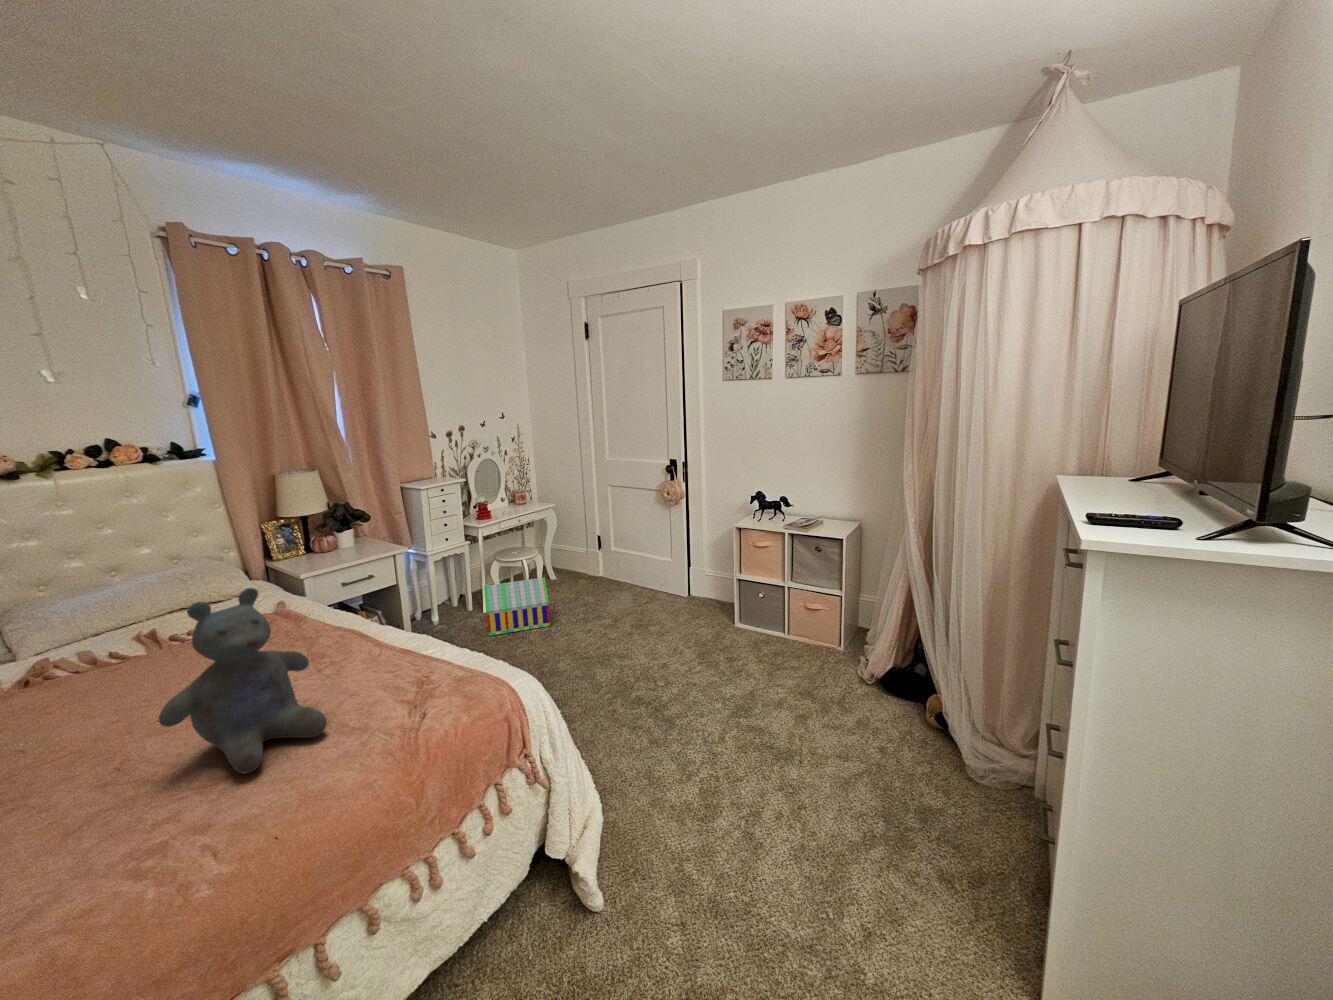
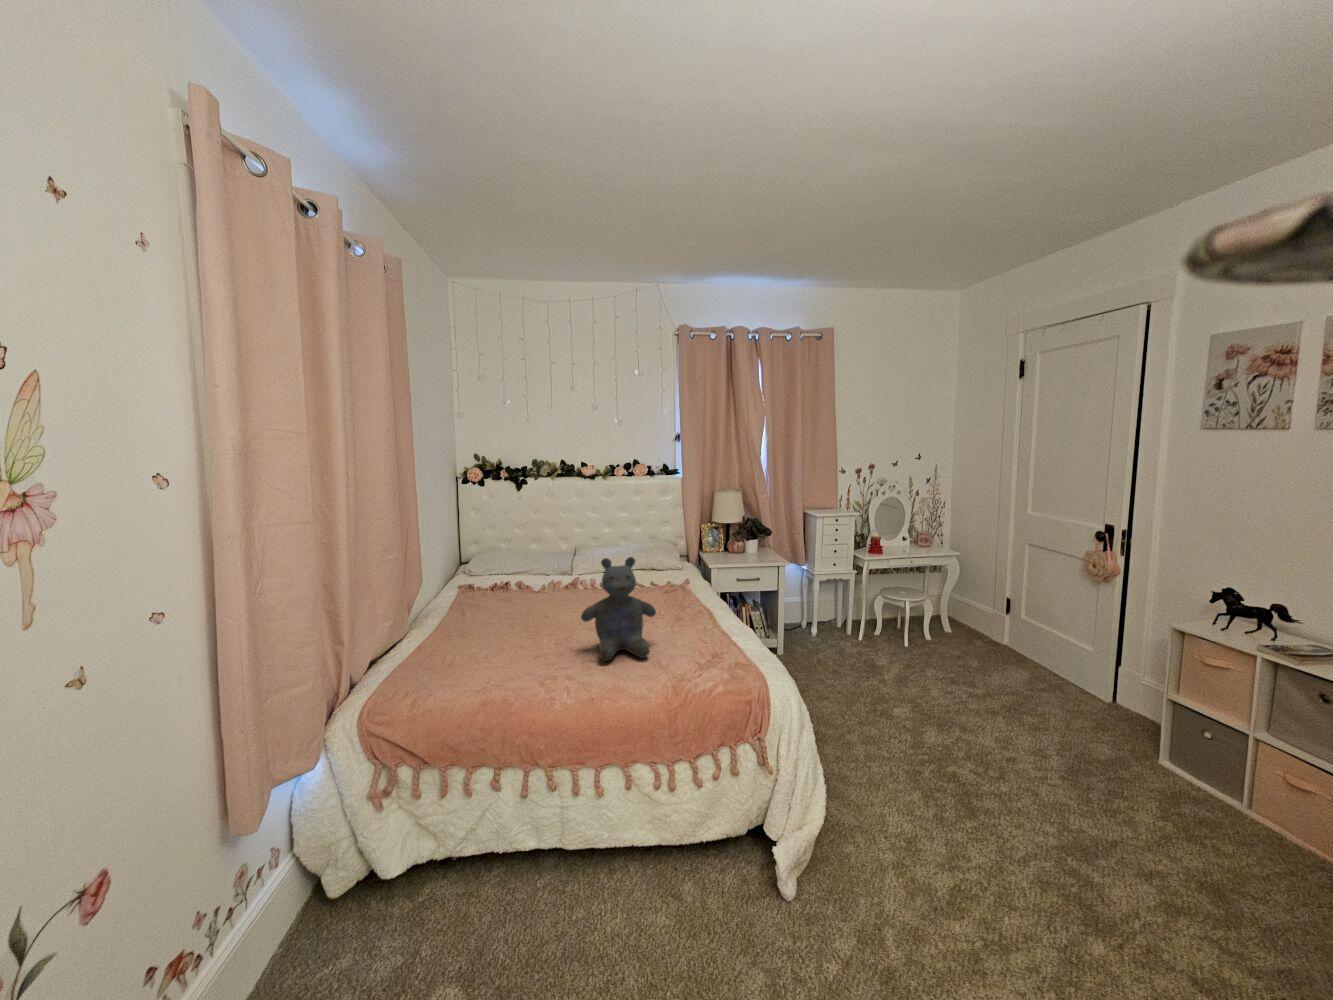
toy house: present [484,578,551,636] -> none [847,614,916,673]

